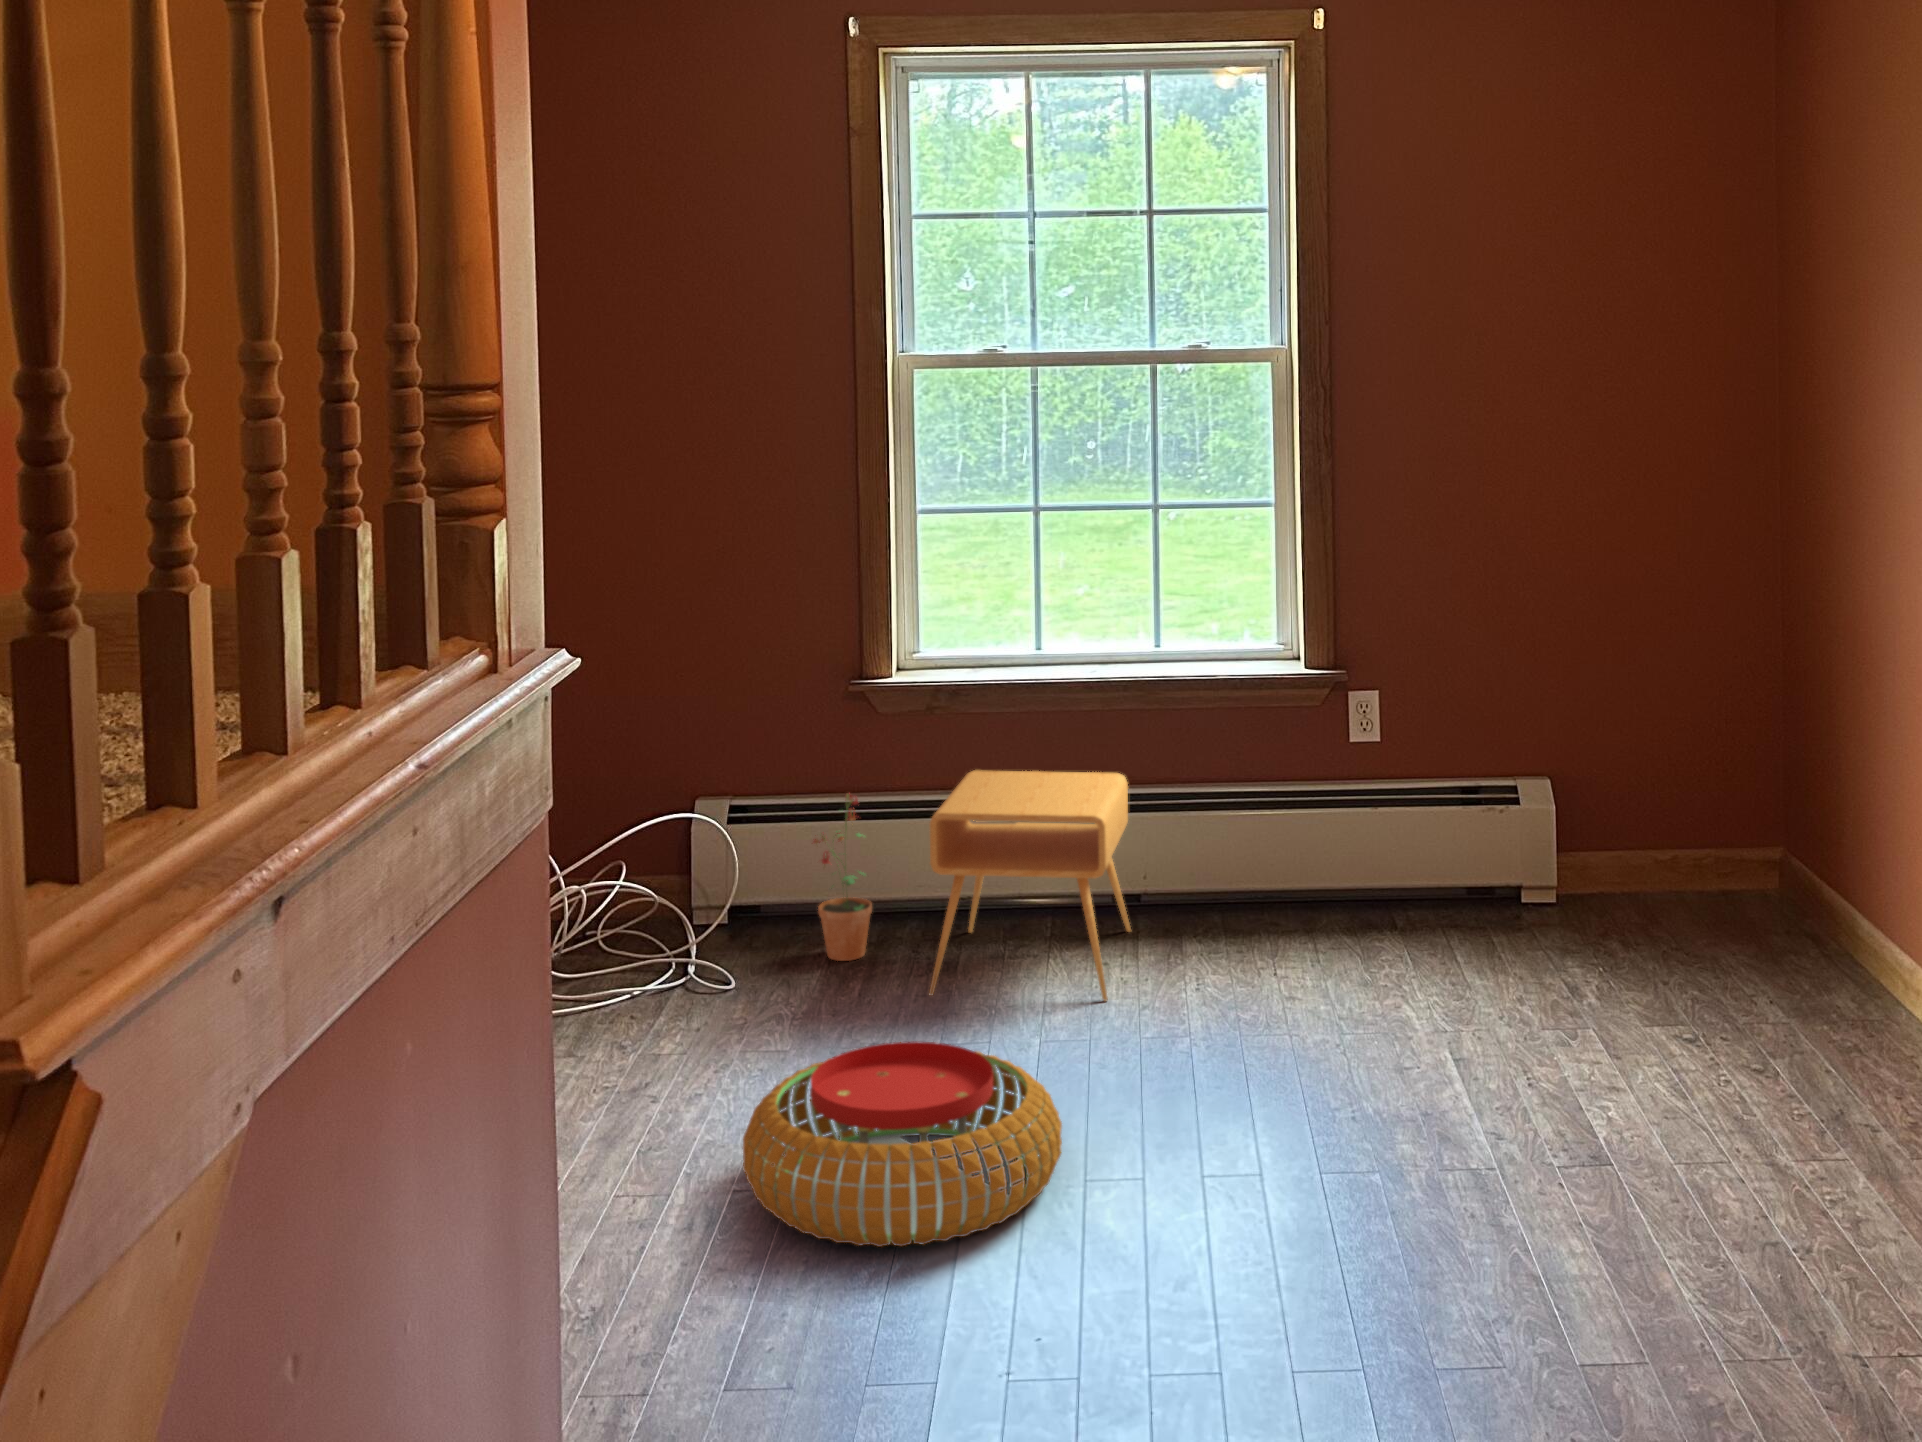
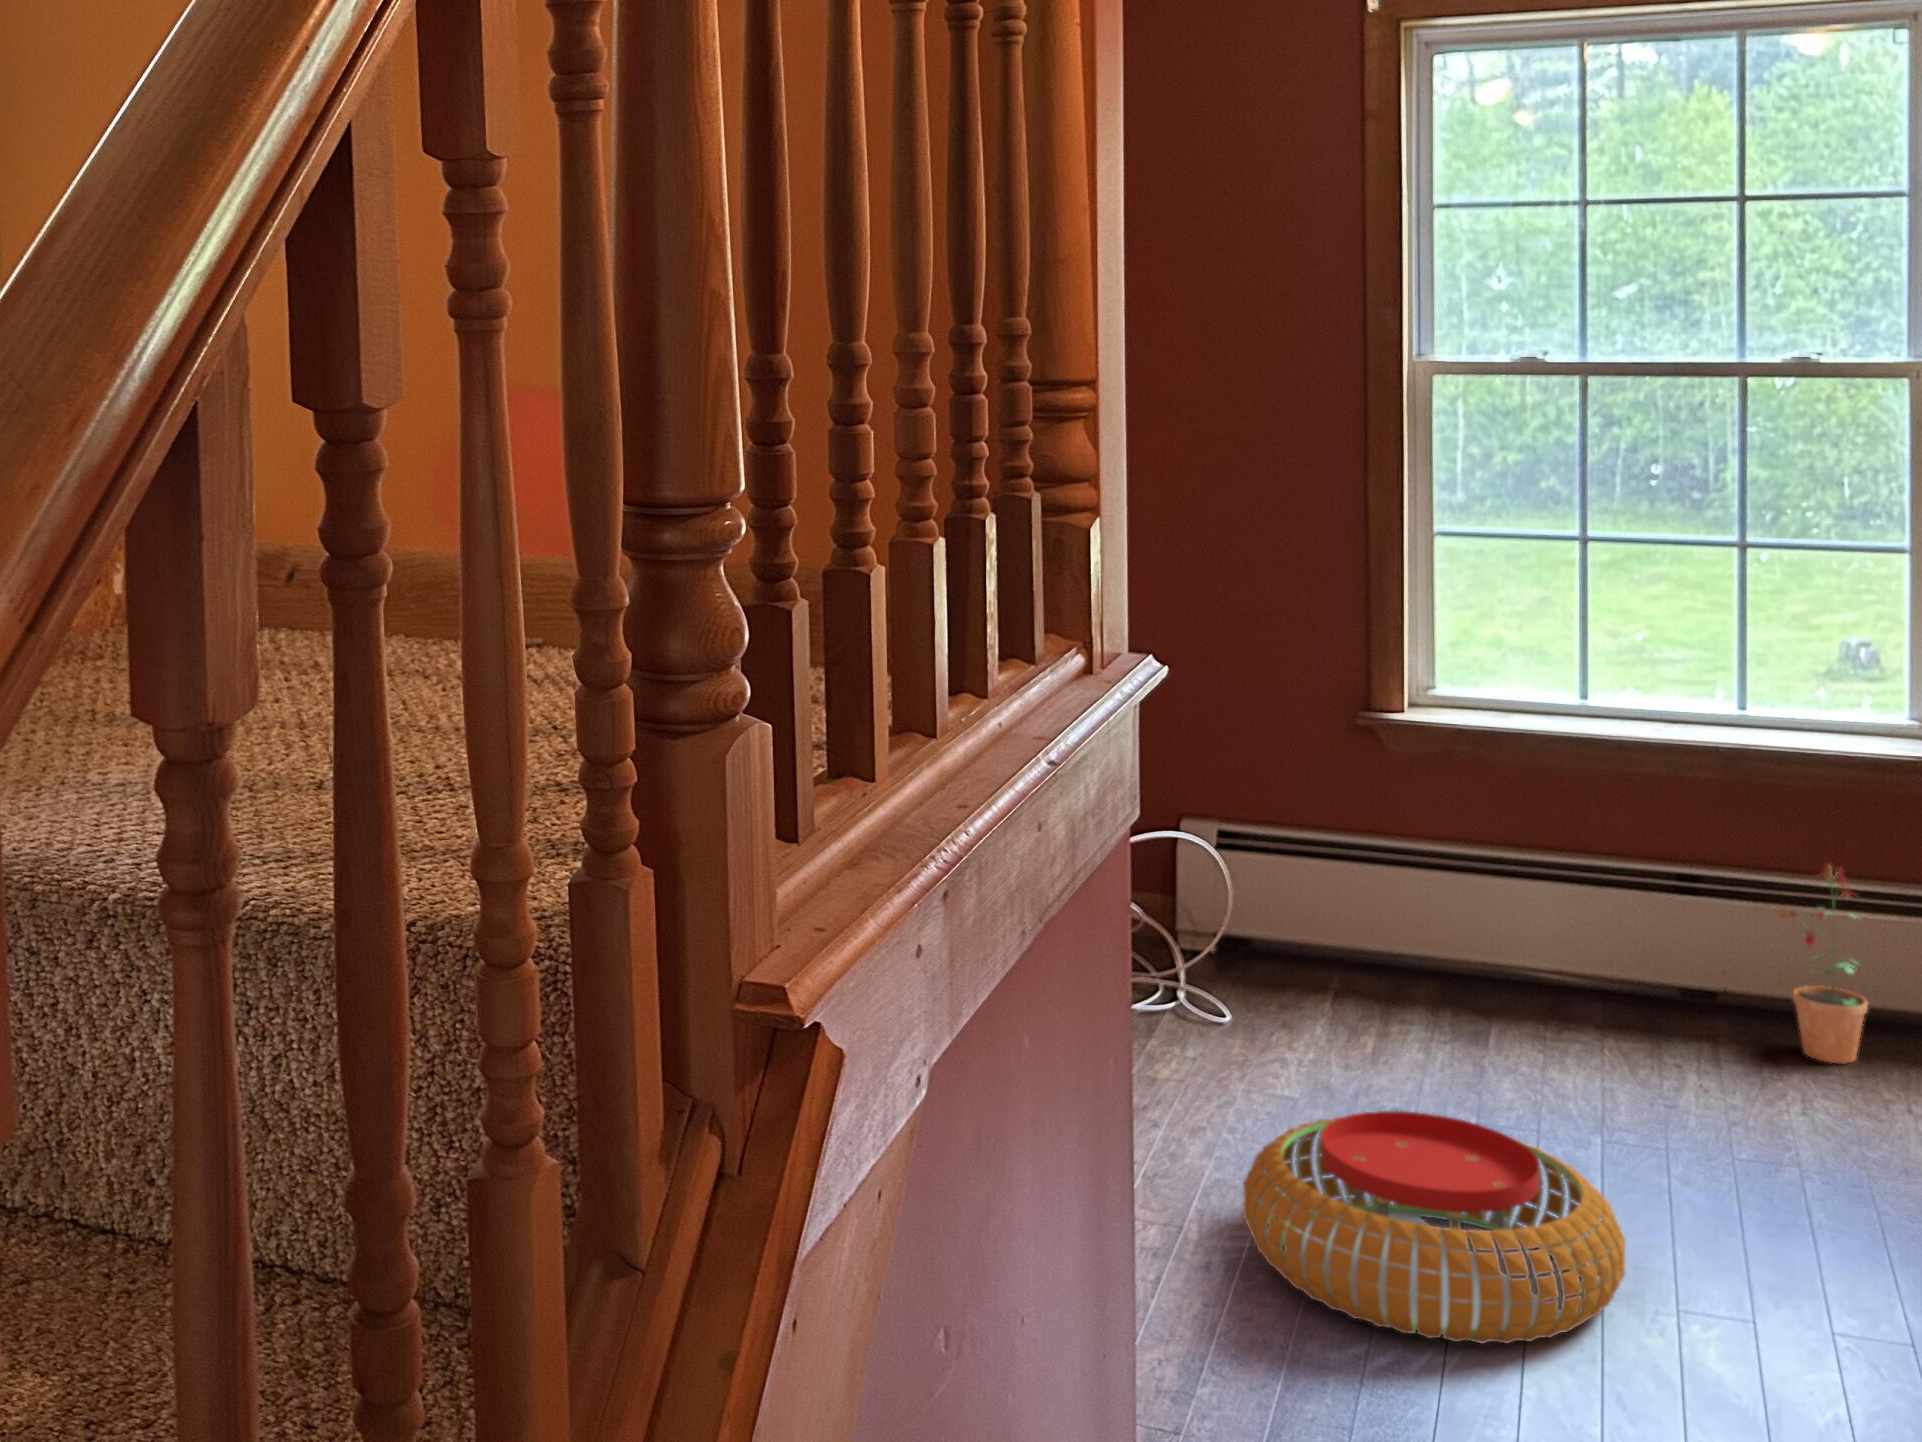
side table: present [929,770,1131,1001] -> none [1447,824,1702,1109]
potted plant: present [813,793,872,961] -> present [1778,864,1867,1063]

